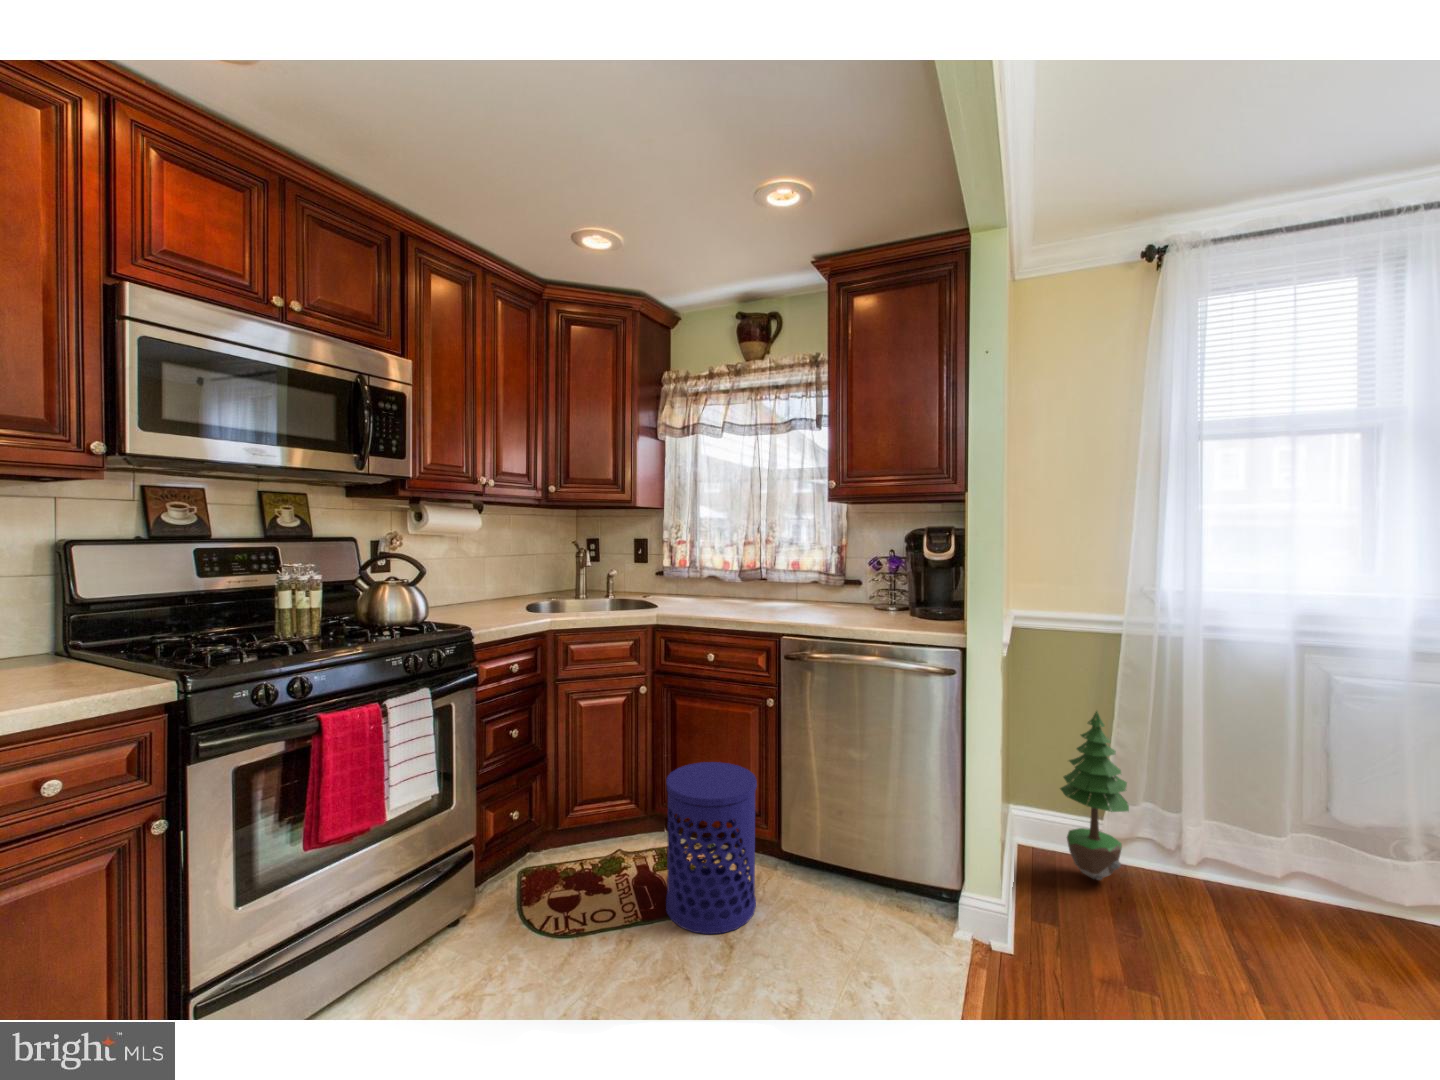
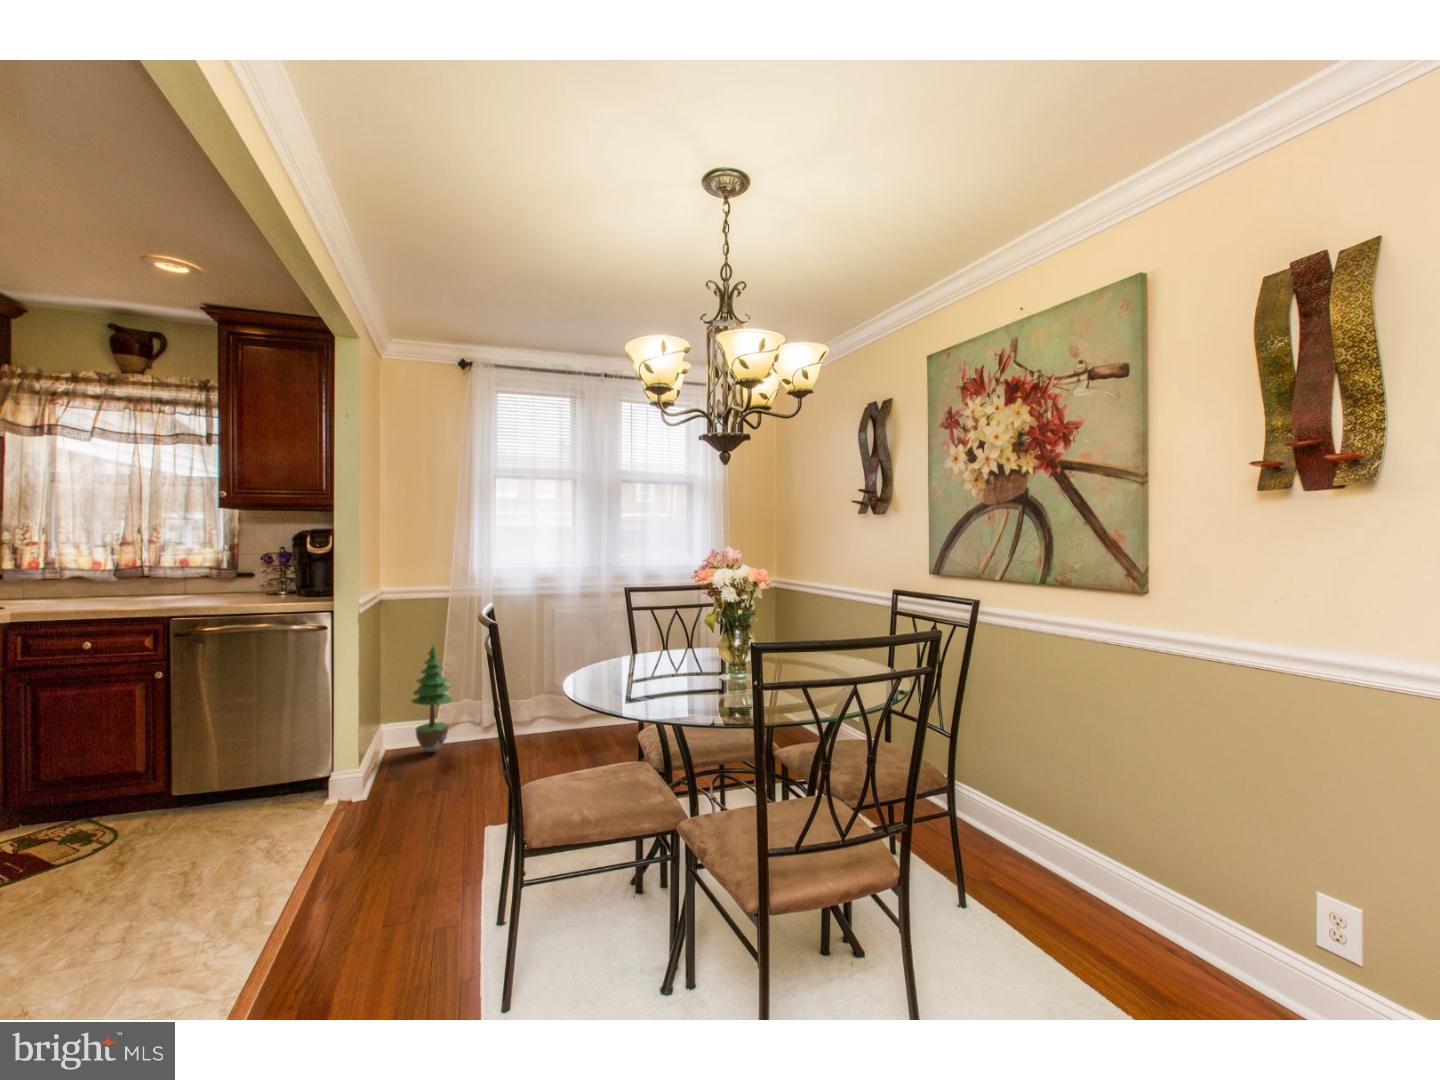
waste bin: present [666,762,757,934] -> none [36,730,145,869]

